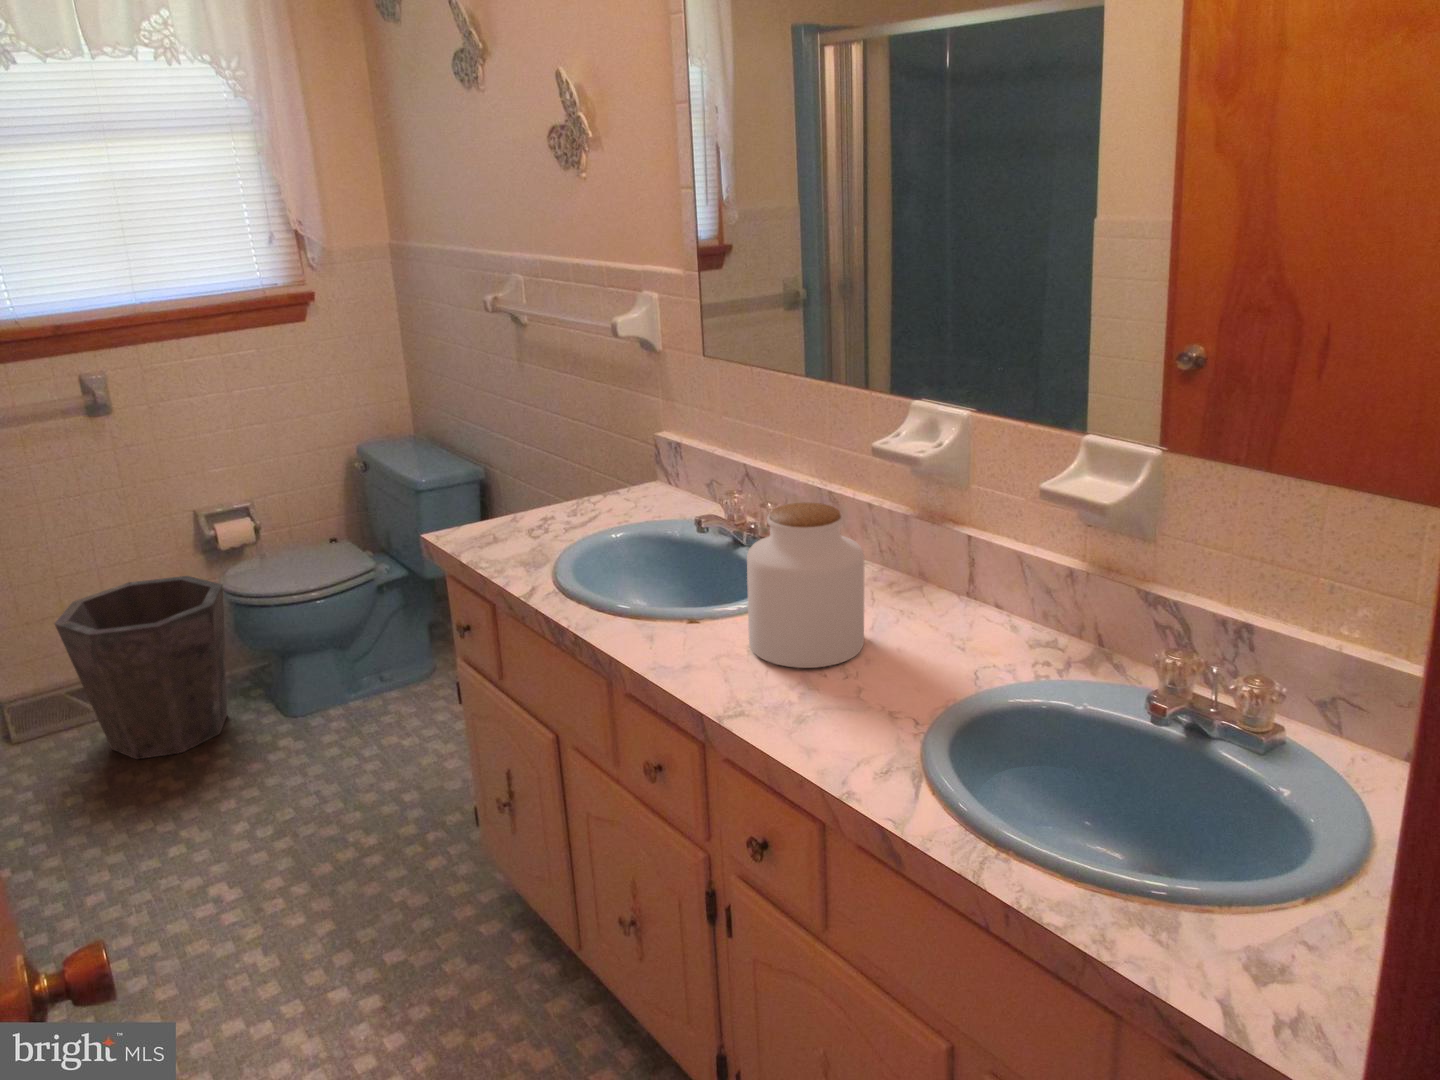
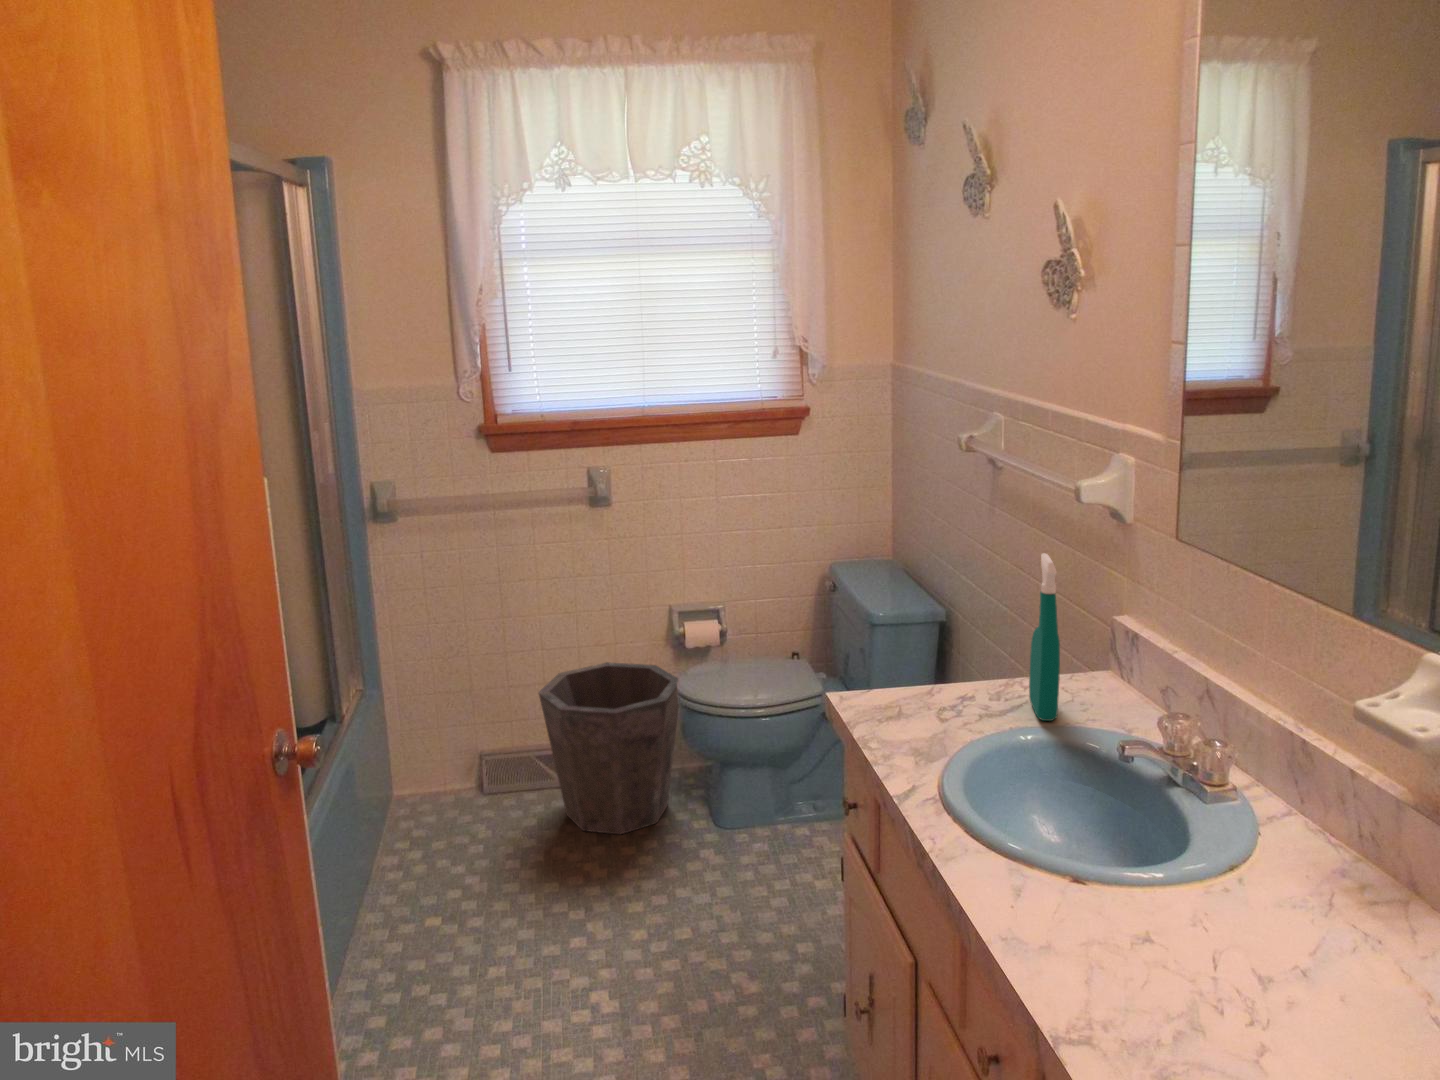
spray bottle: none [601,378,633,523] -> present [1029,553,1060,721]
jar: present [747,503,864,668] -> none [1135,773,1307,1002]

